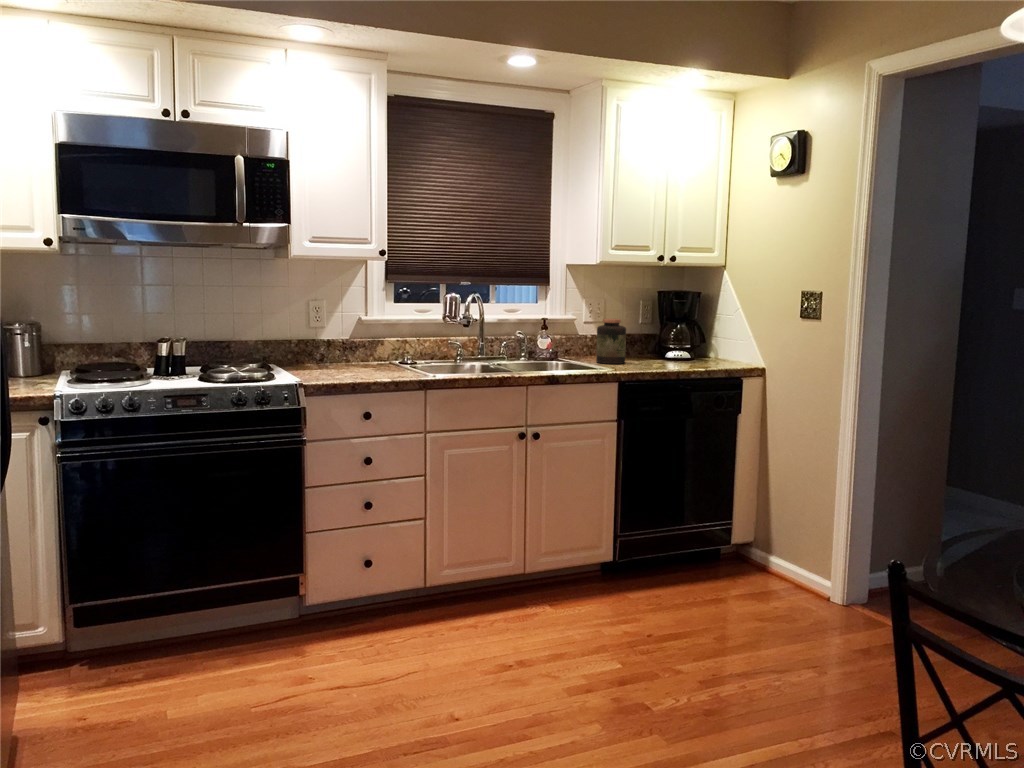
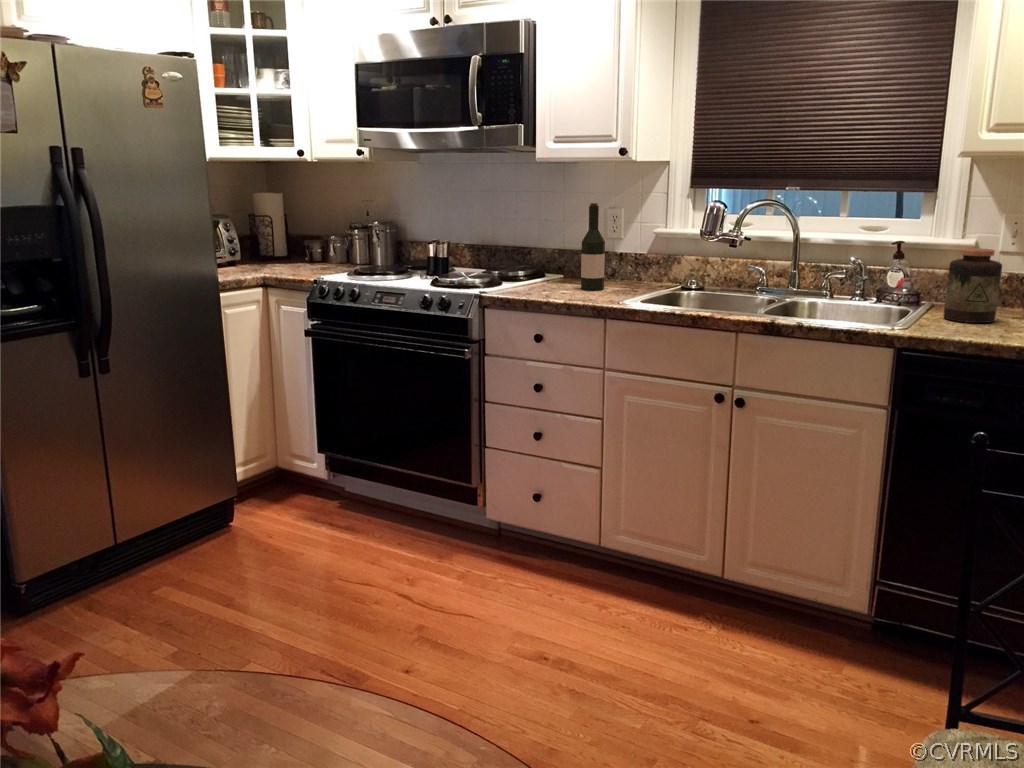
wine bottle: none [346,295,367,372] -> present [581,203,605,290]

